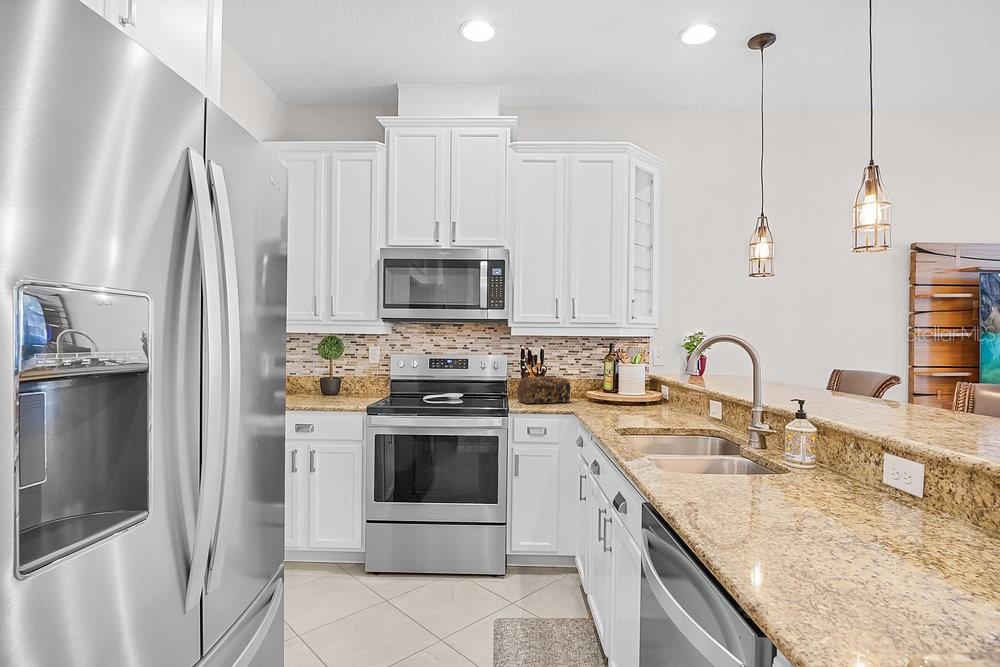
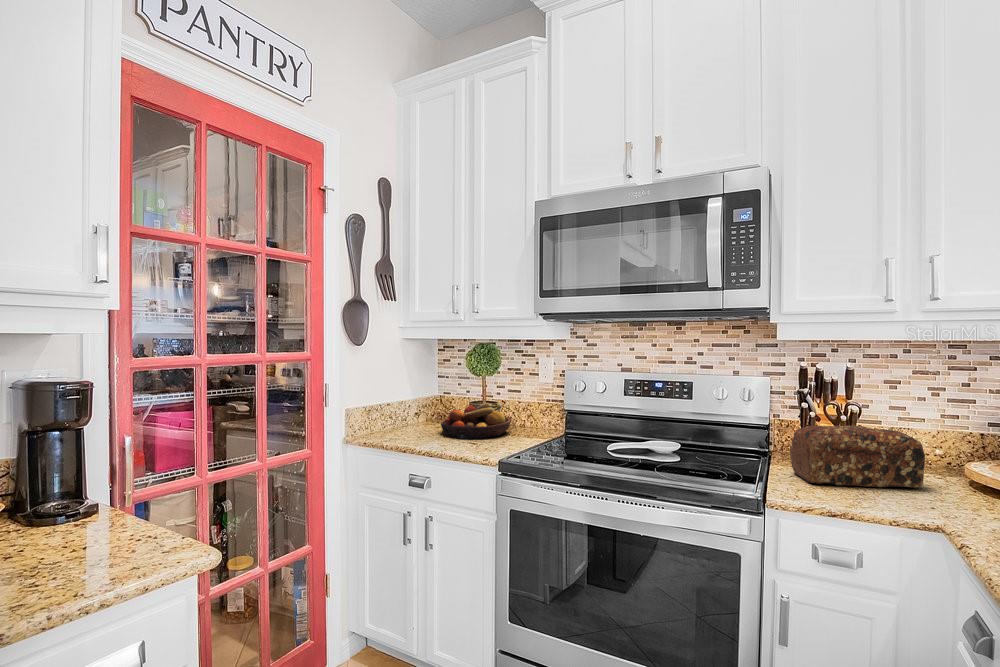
fruit bowl: none [303,377,353,401] -> present [441,403,510,439]

